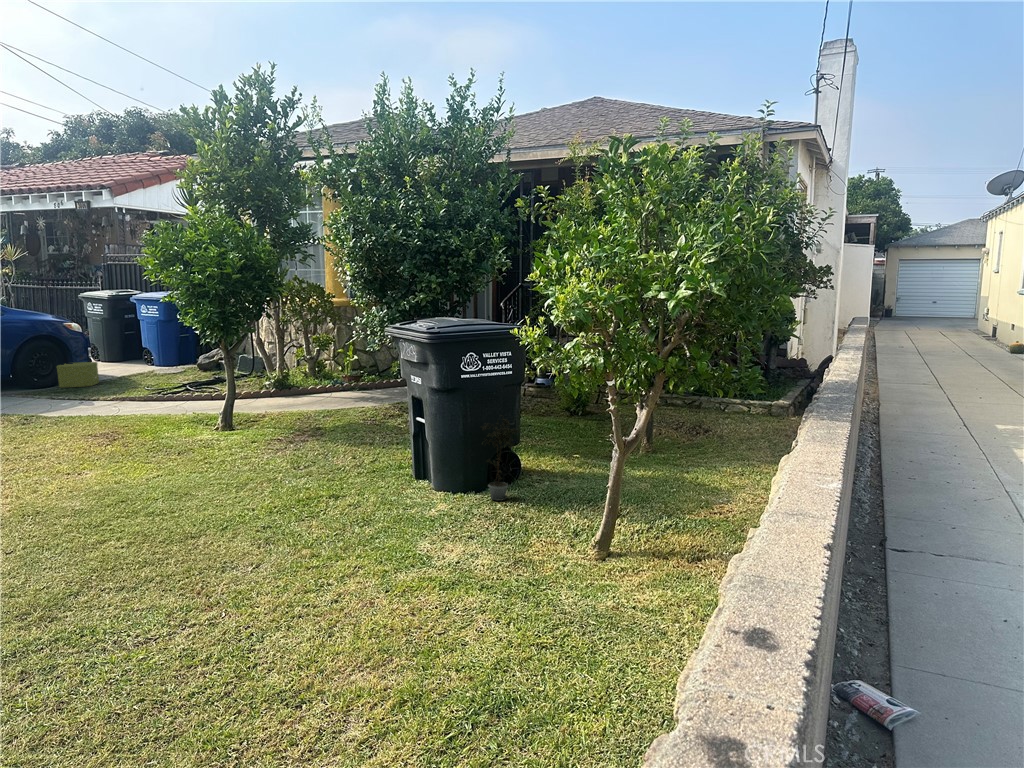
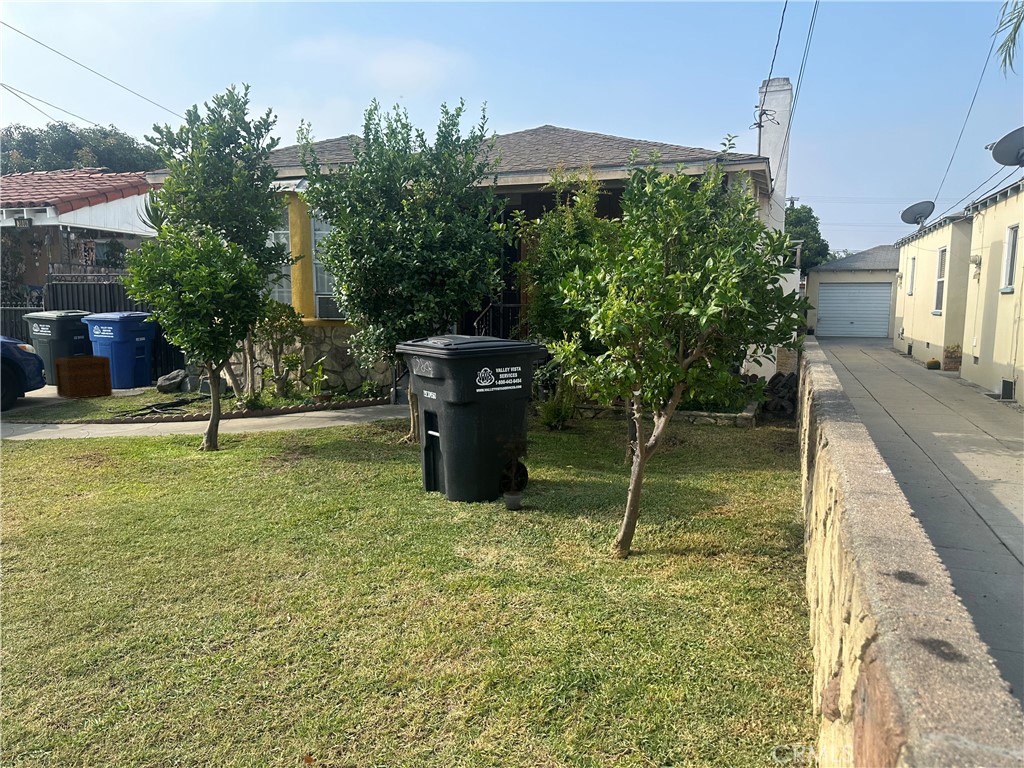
wooden crate: none [102,333,156,375] -> present [54,355,112,399]
storage box: present [57,362,99,388] -> none [11,385,56,412]

